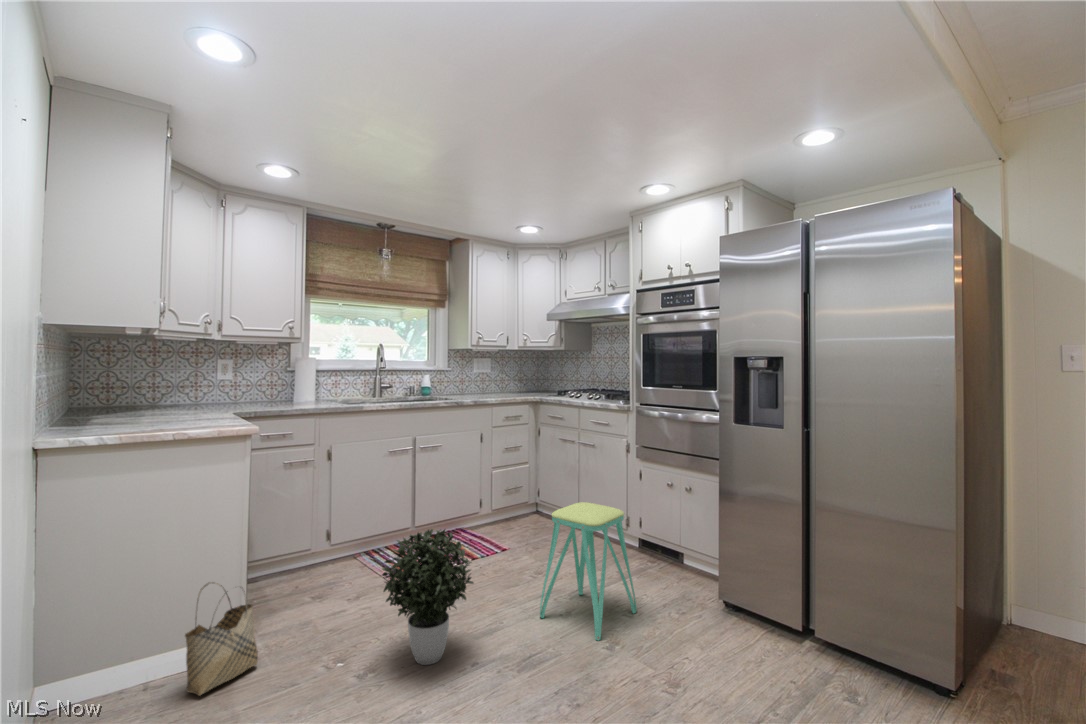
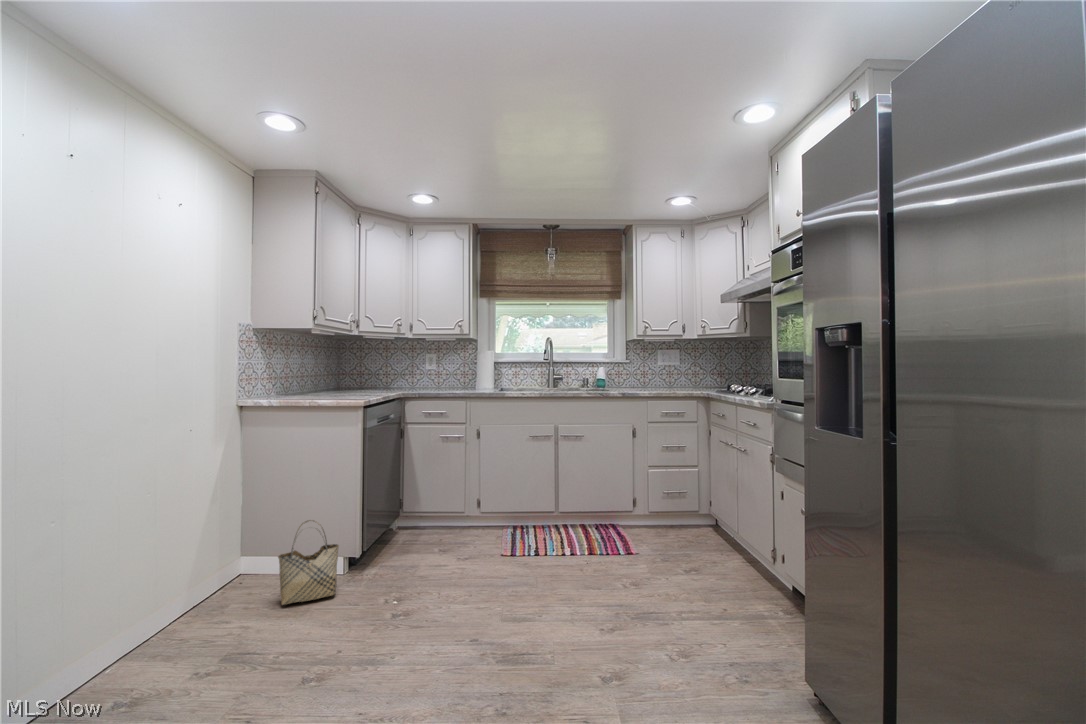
stool: present [540,502,637,640] -> none [570,519,691,705]
potted plant: present [382,529,473,665] -> none [385,512,476,651]

